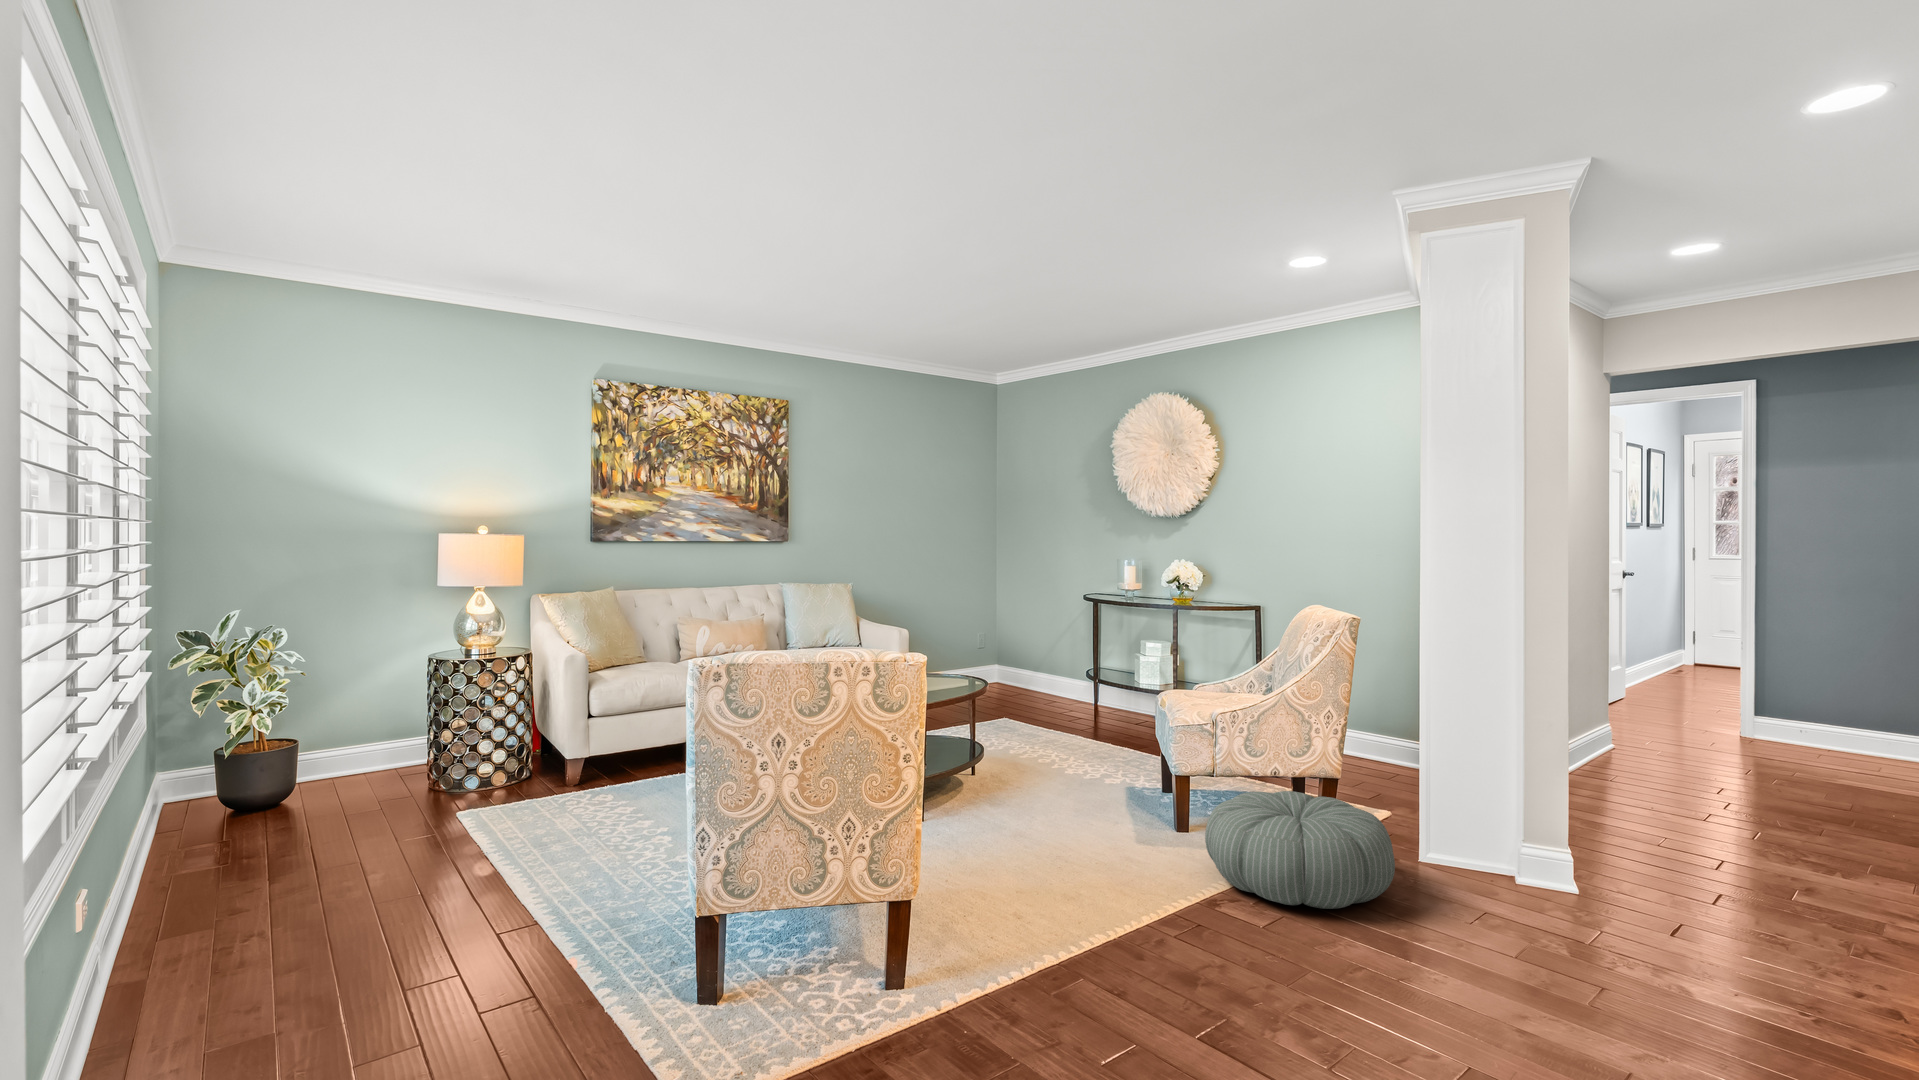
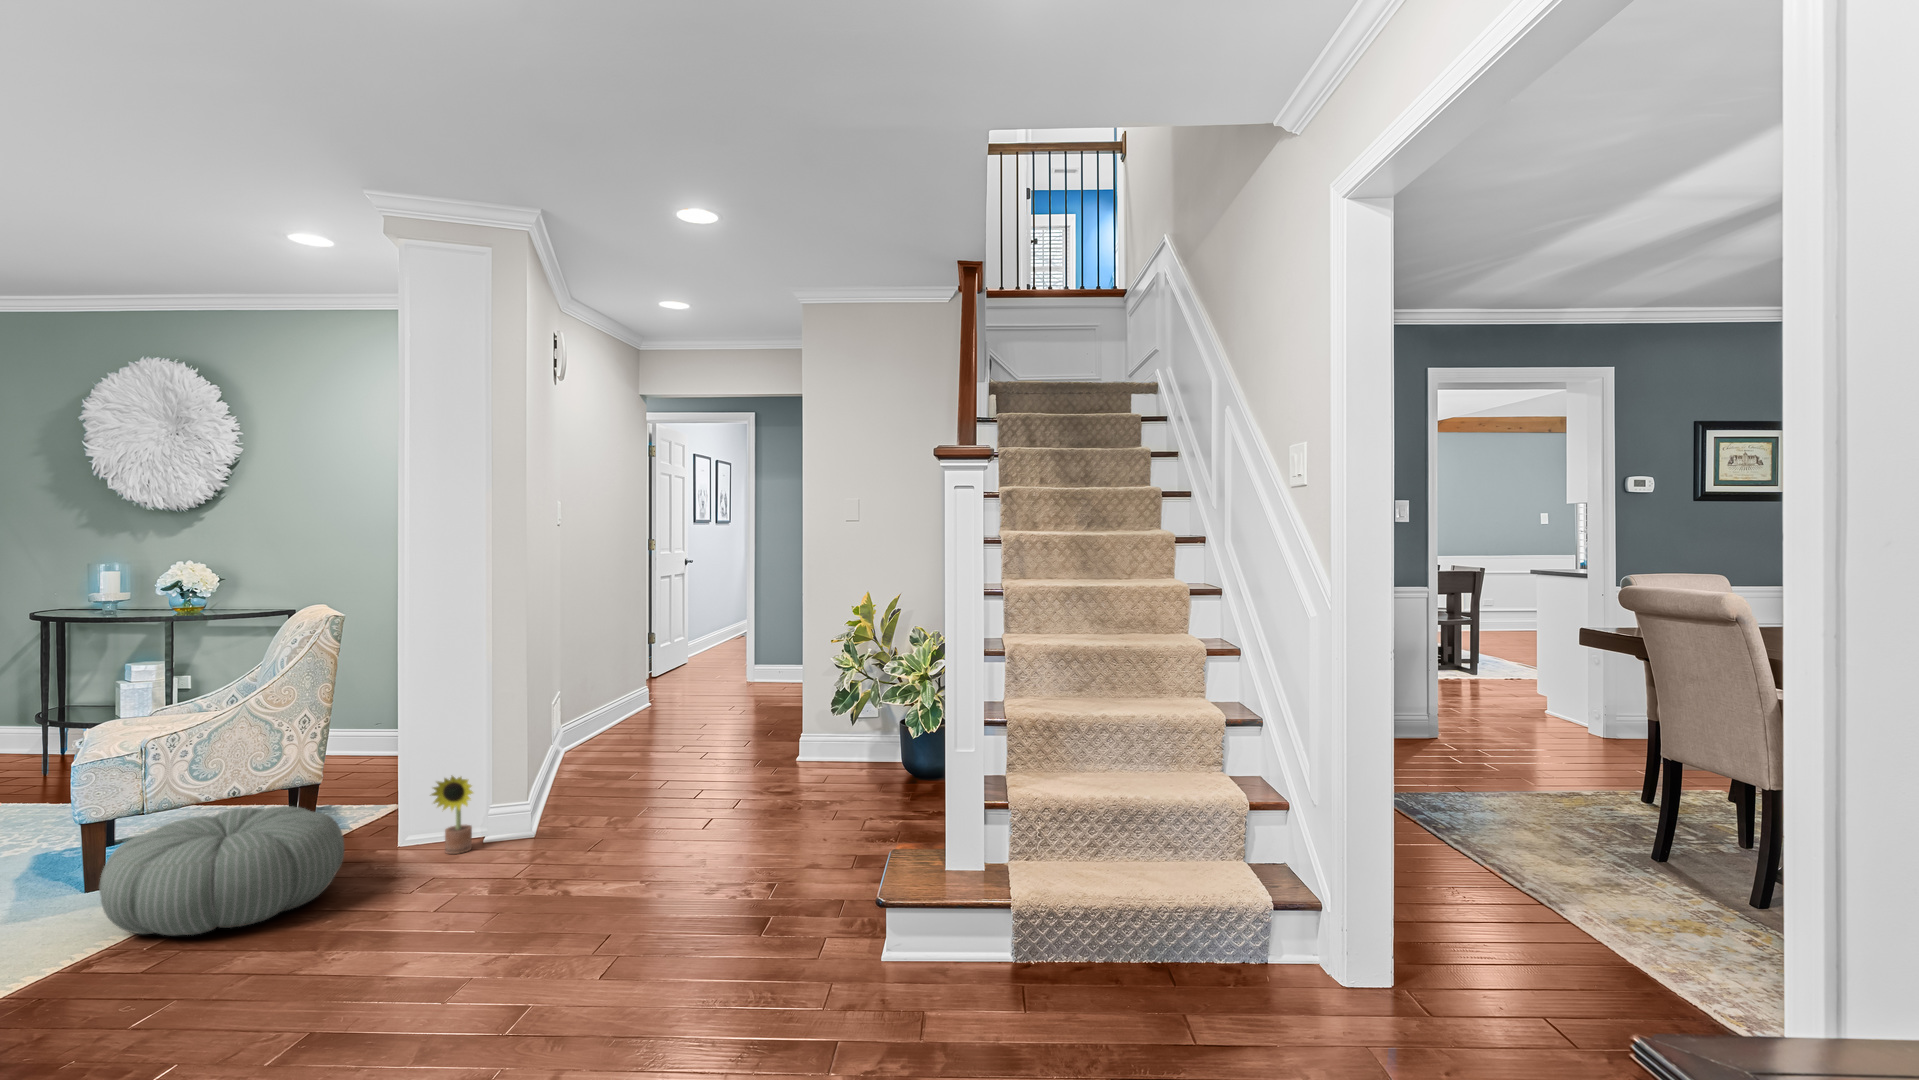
decorative plant: none [1463,798,1515,884] -> present [431,776,473,854]

